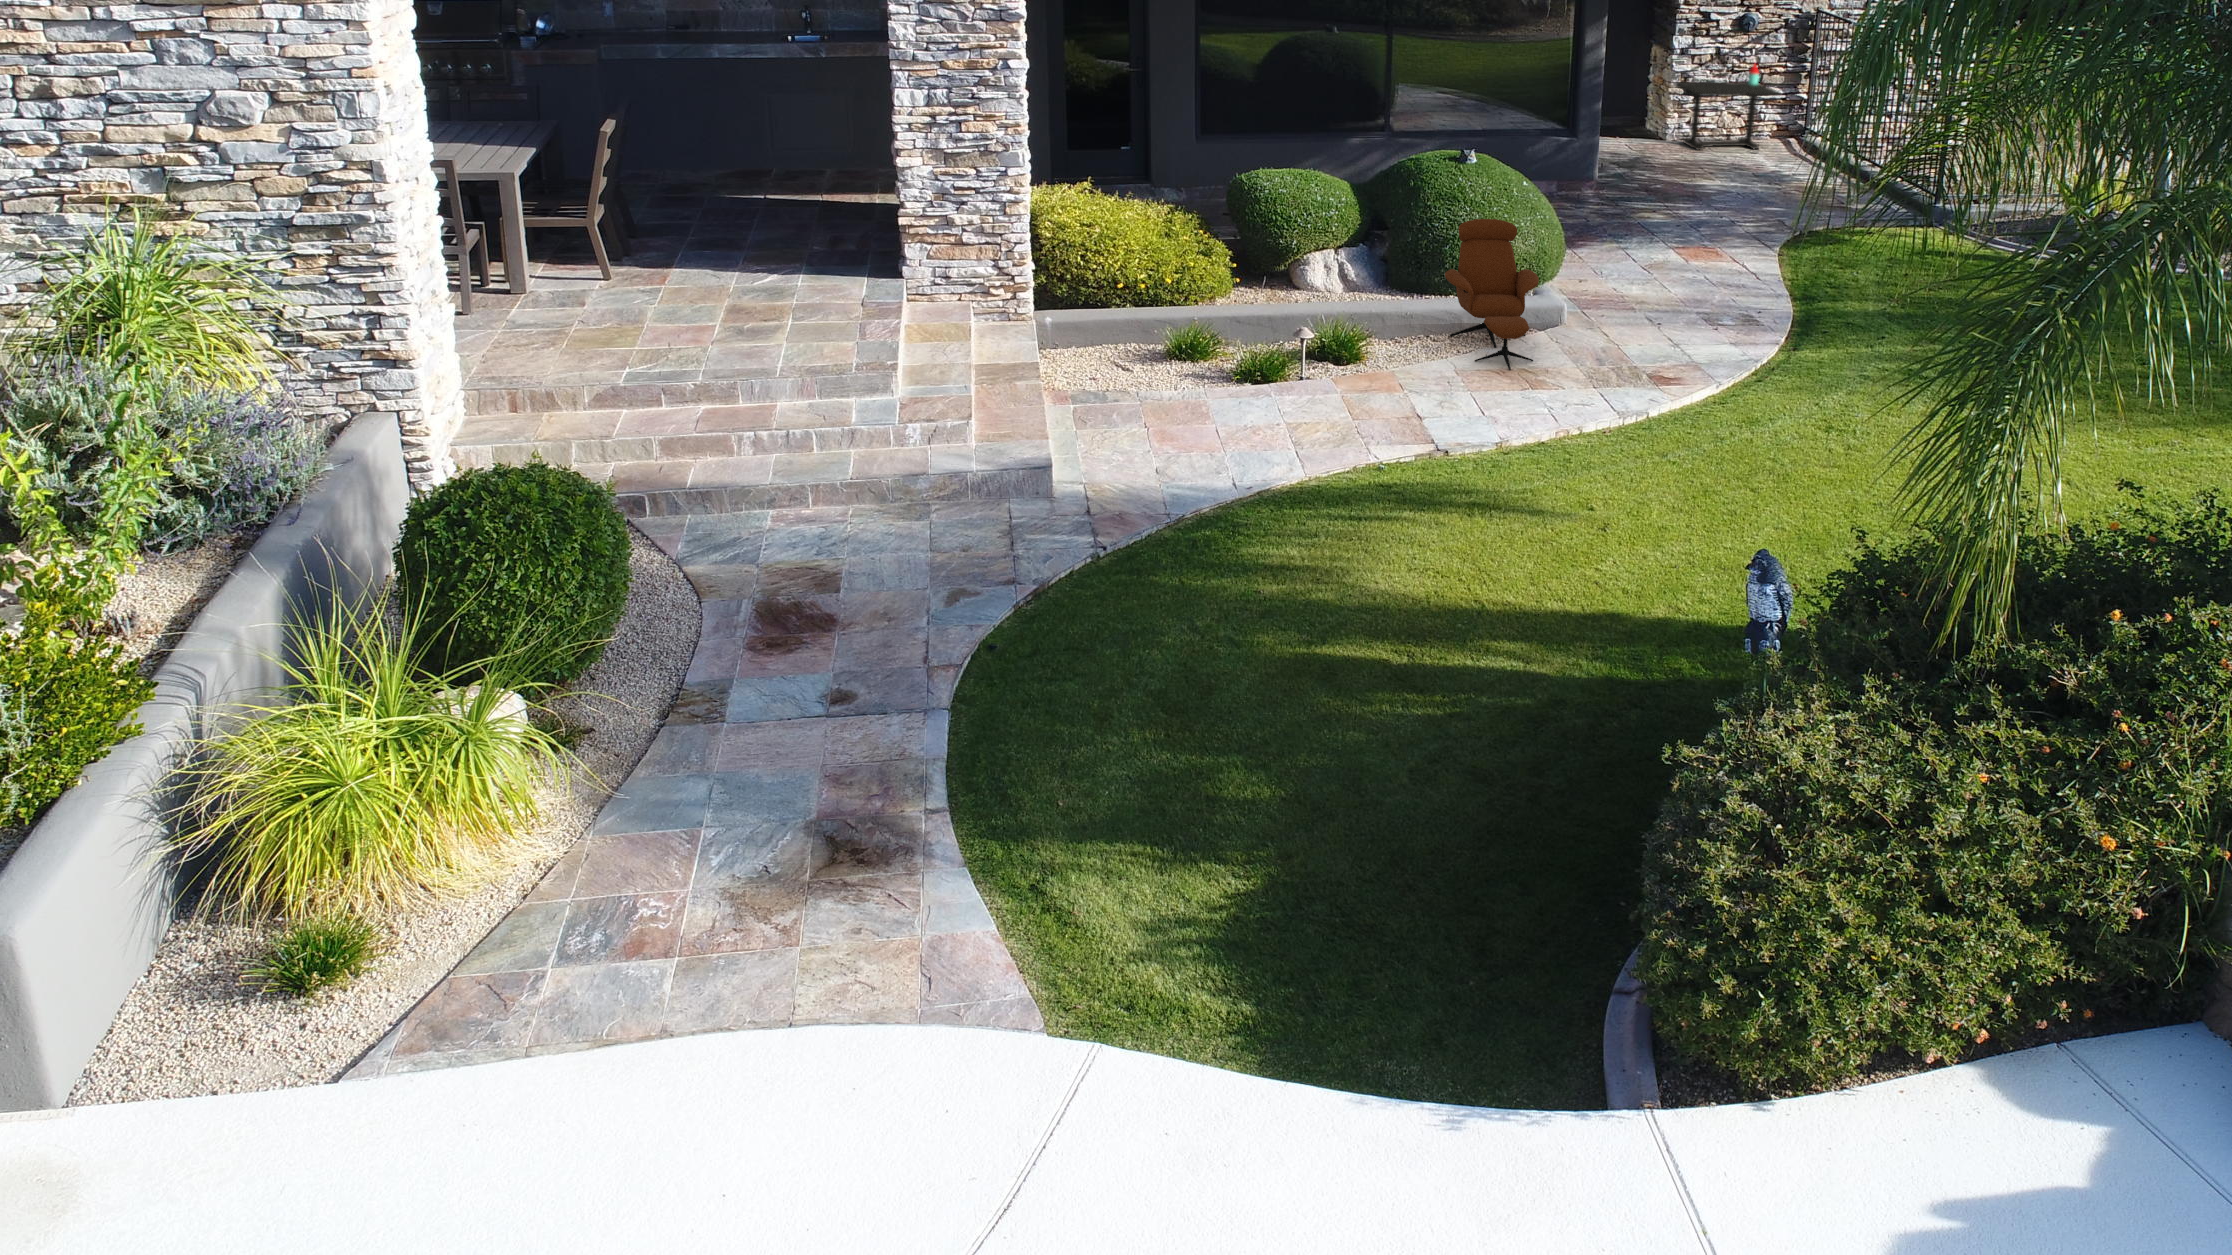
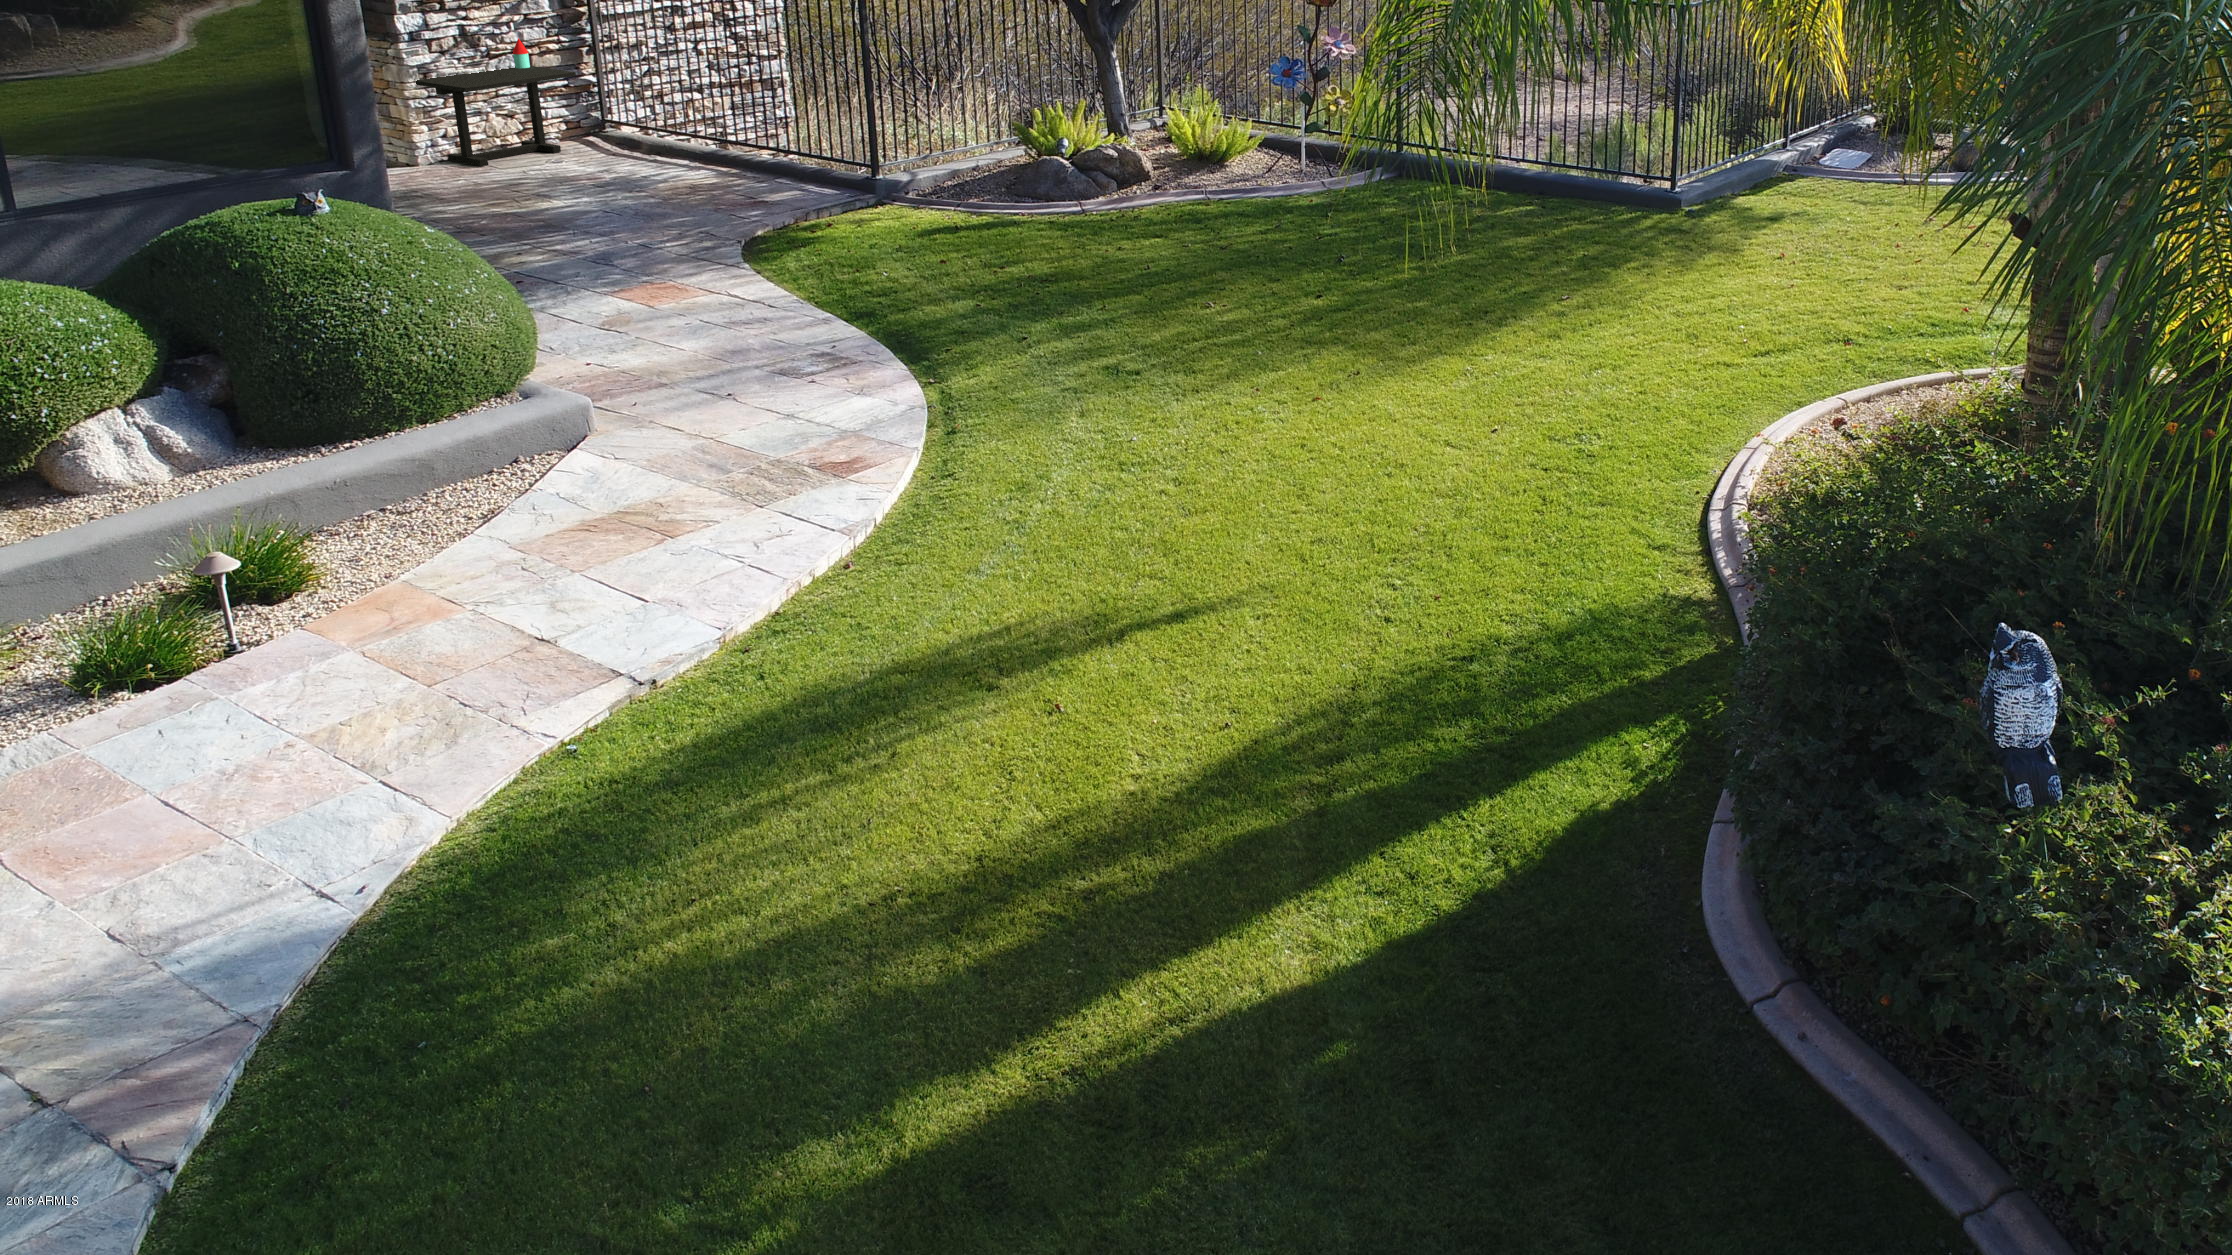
lounge chair: present [1445,219,1539,370] -> none [391,290,615,523]

